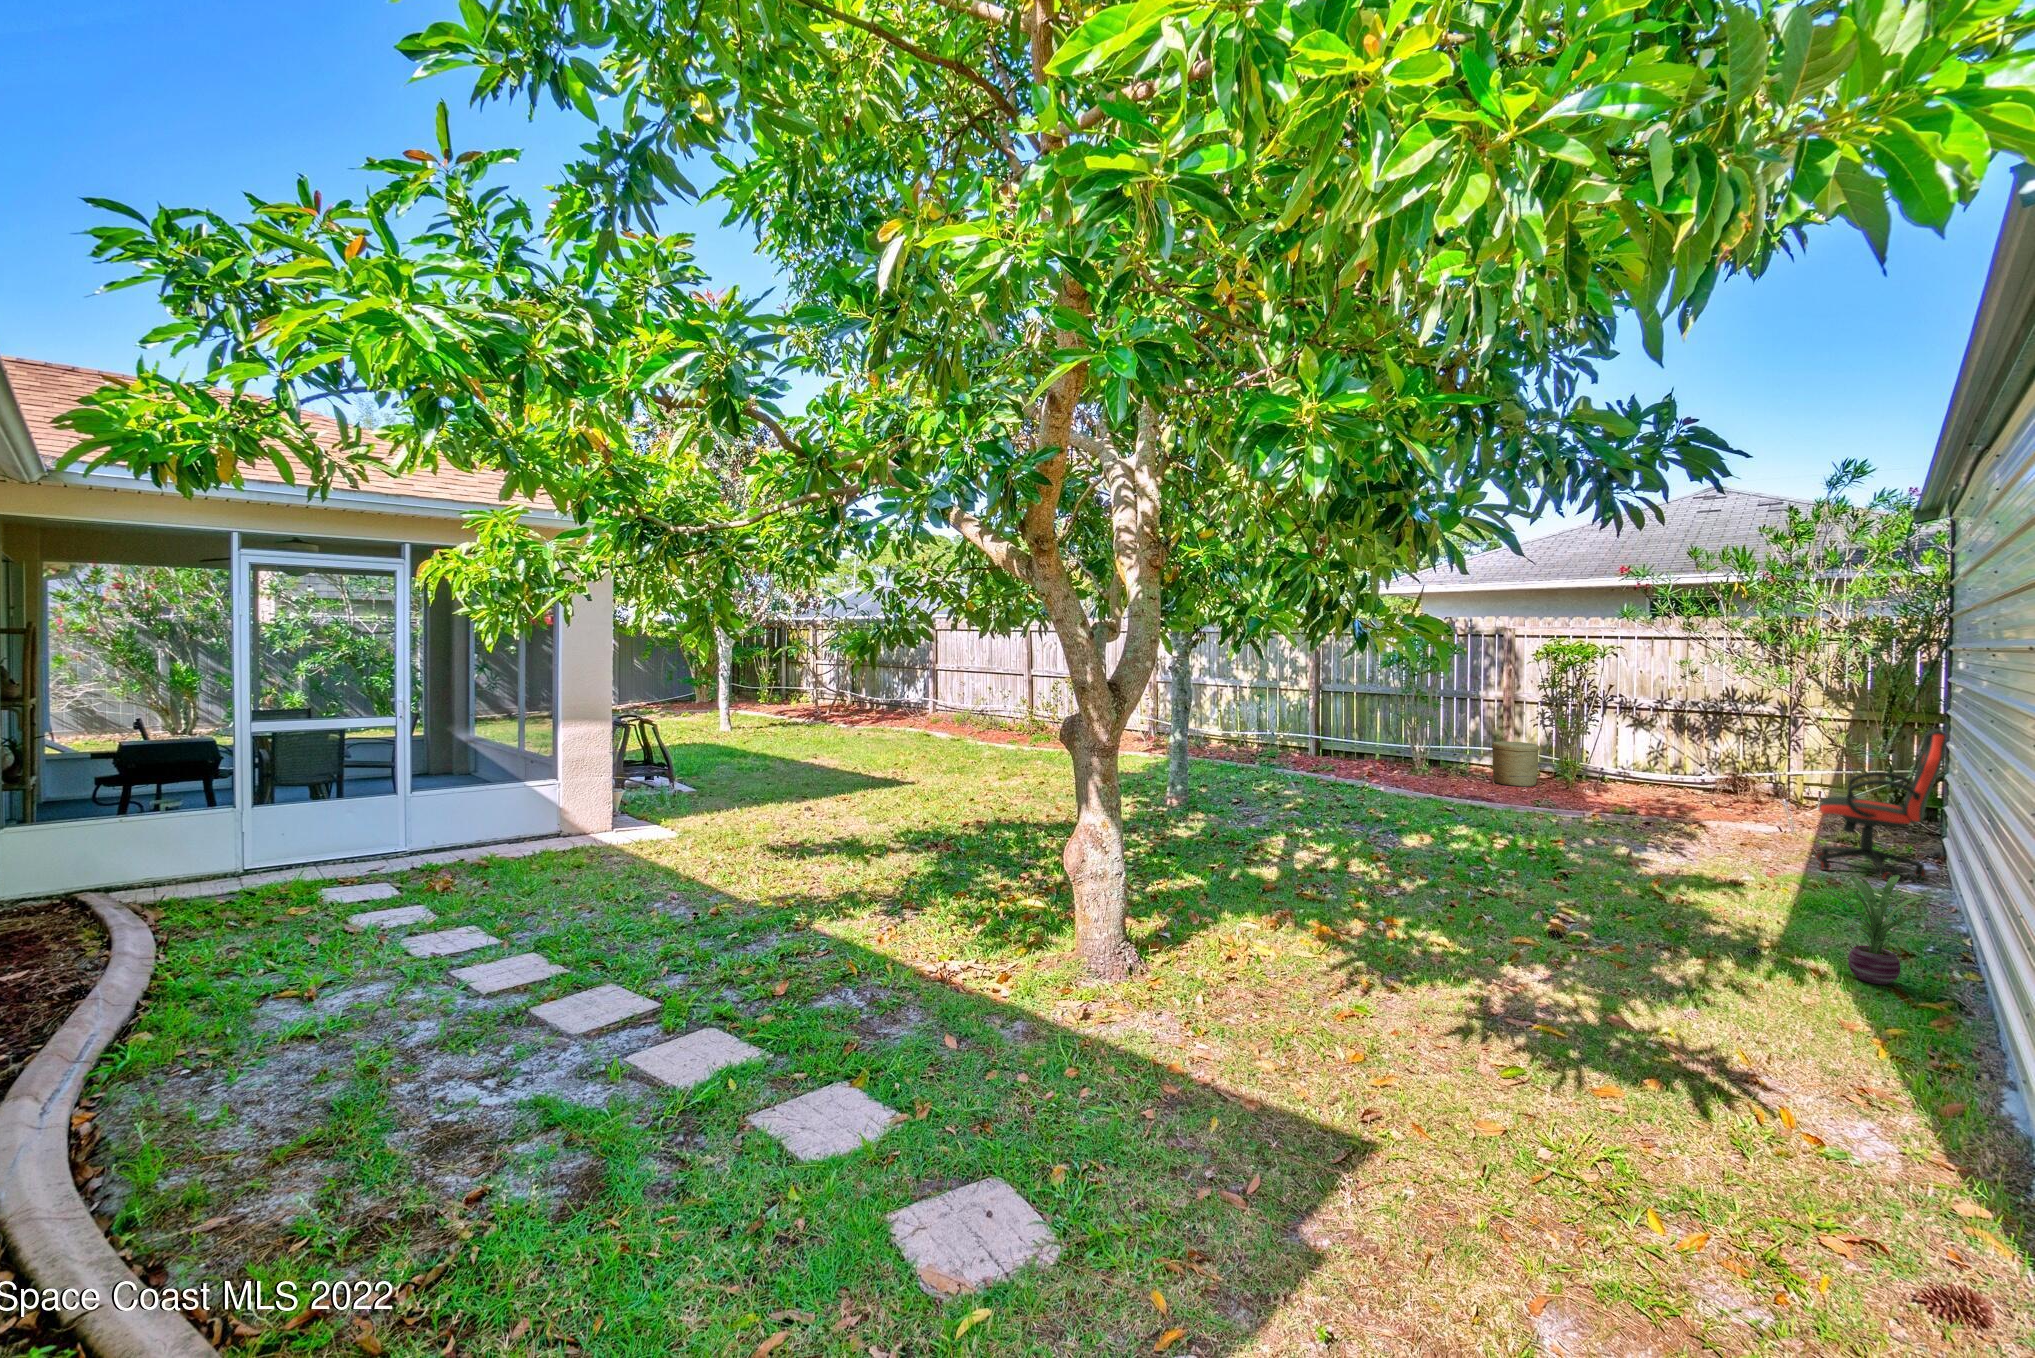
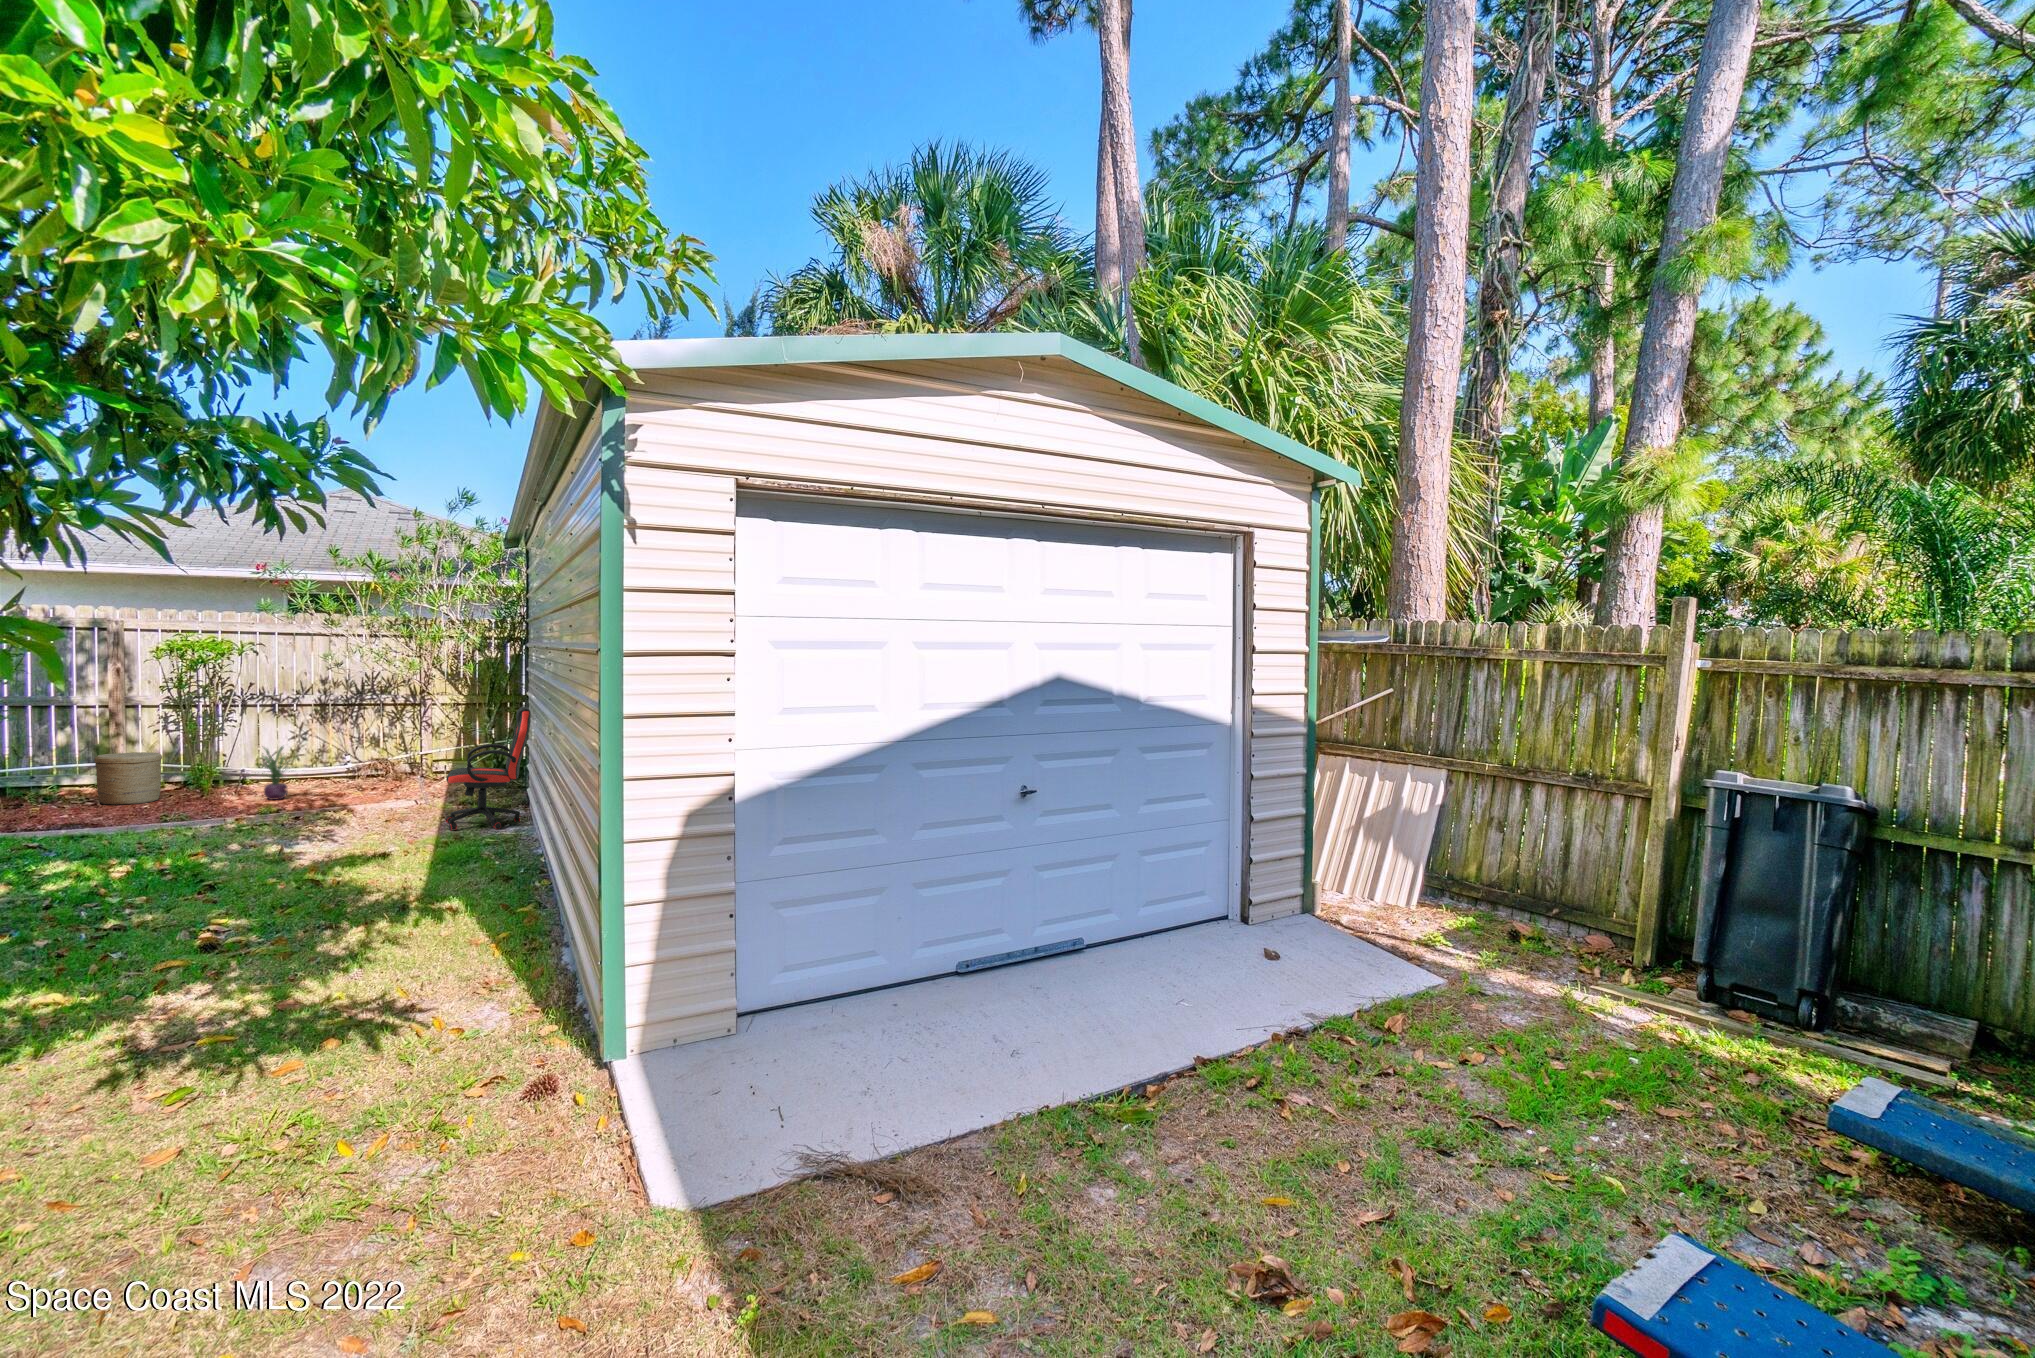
decorative plant: present [1813,875,1959,985] -> present [262,747,288,800]

